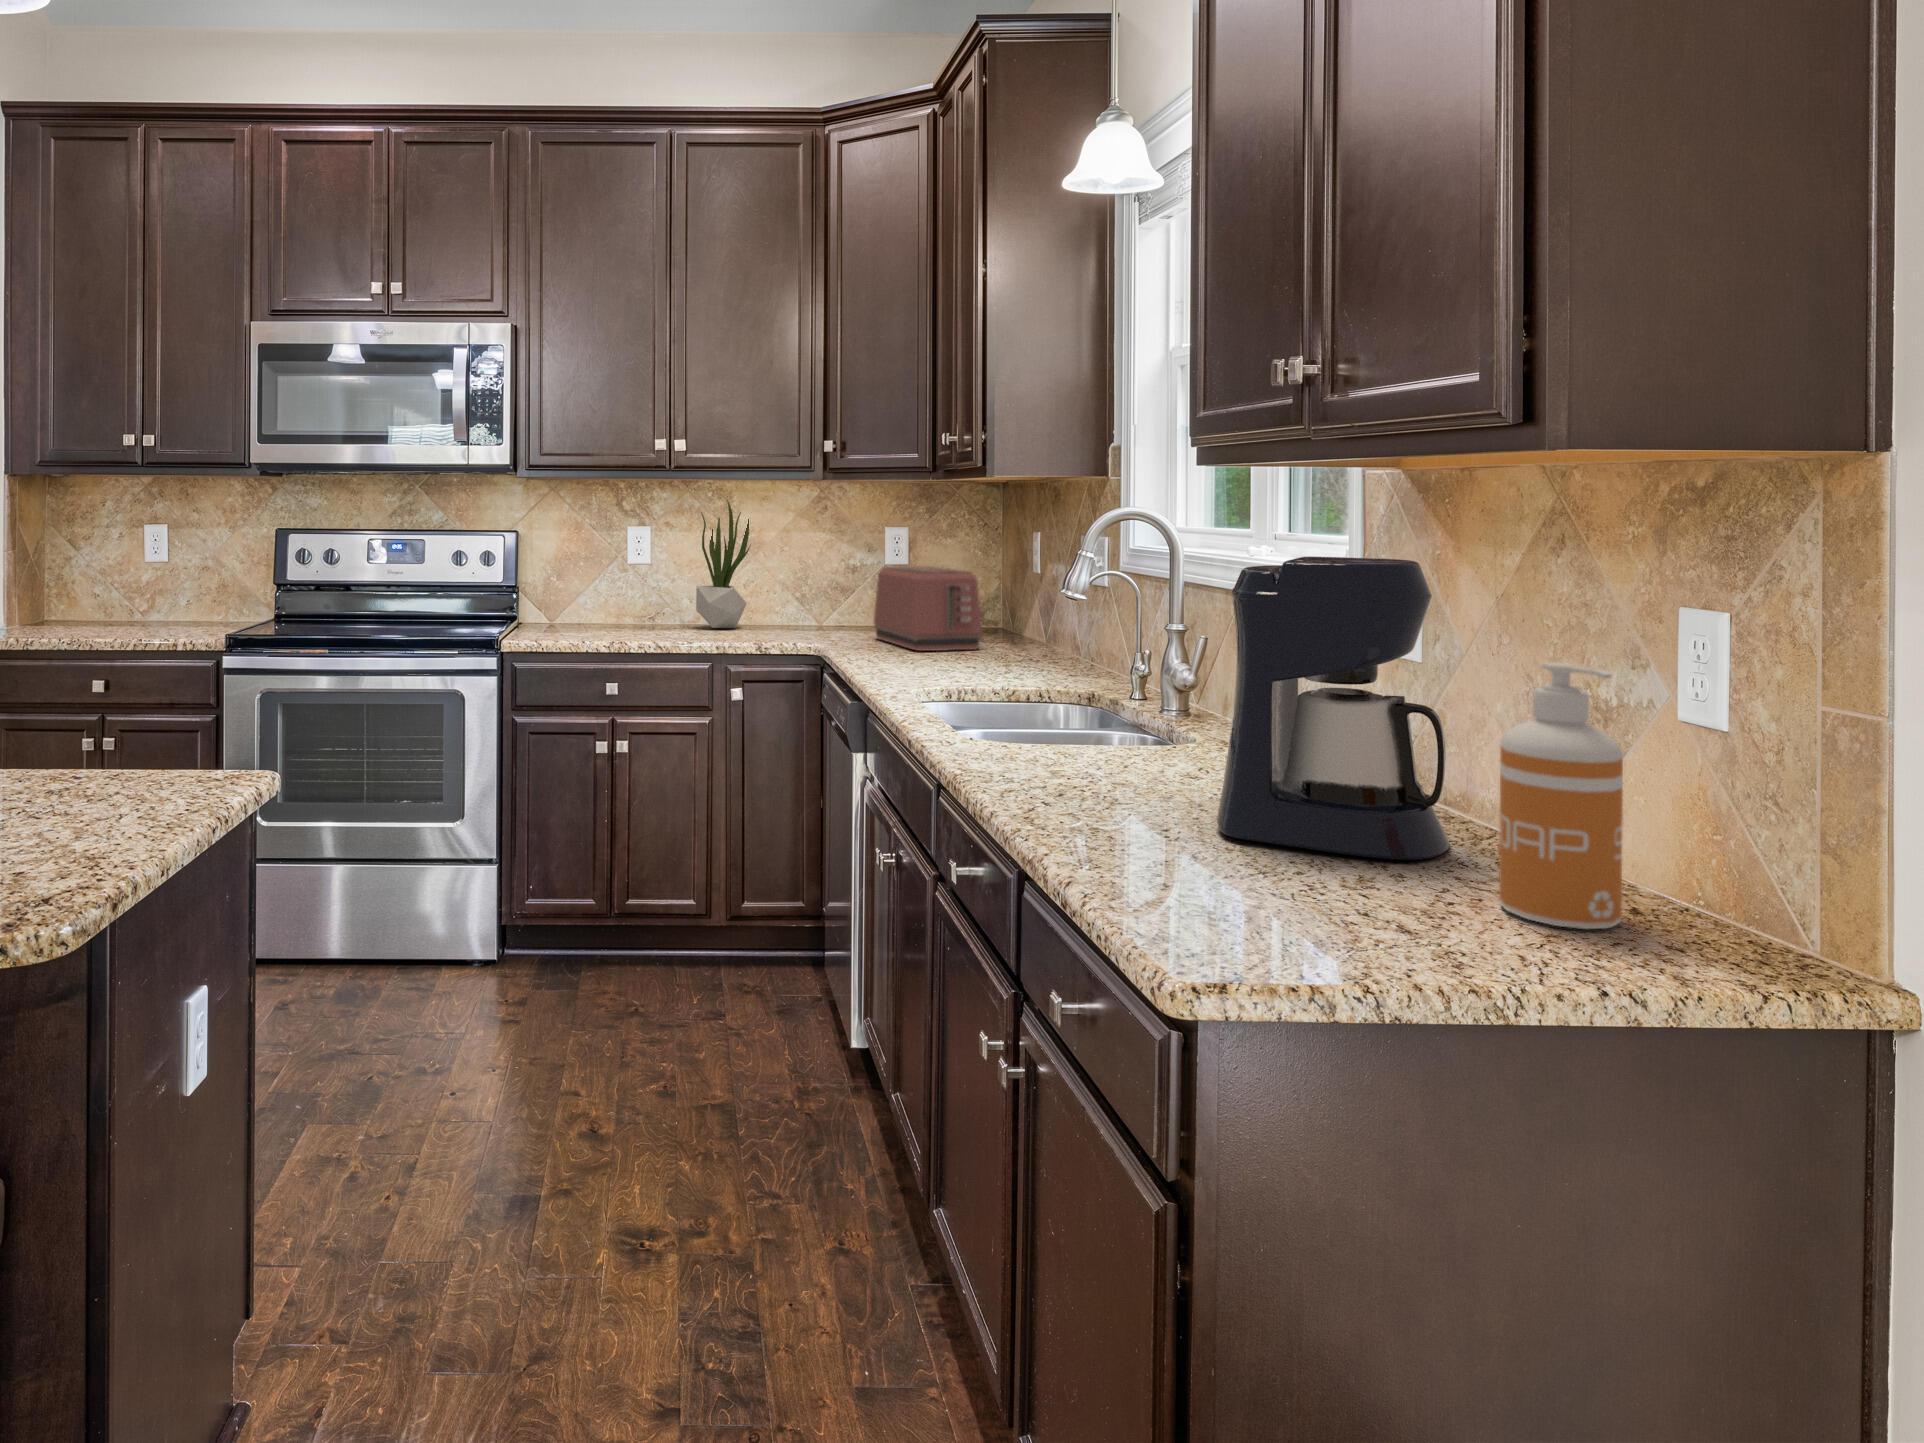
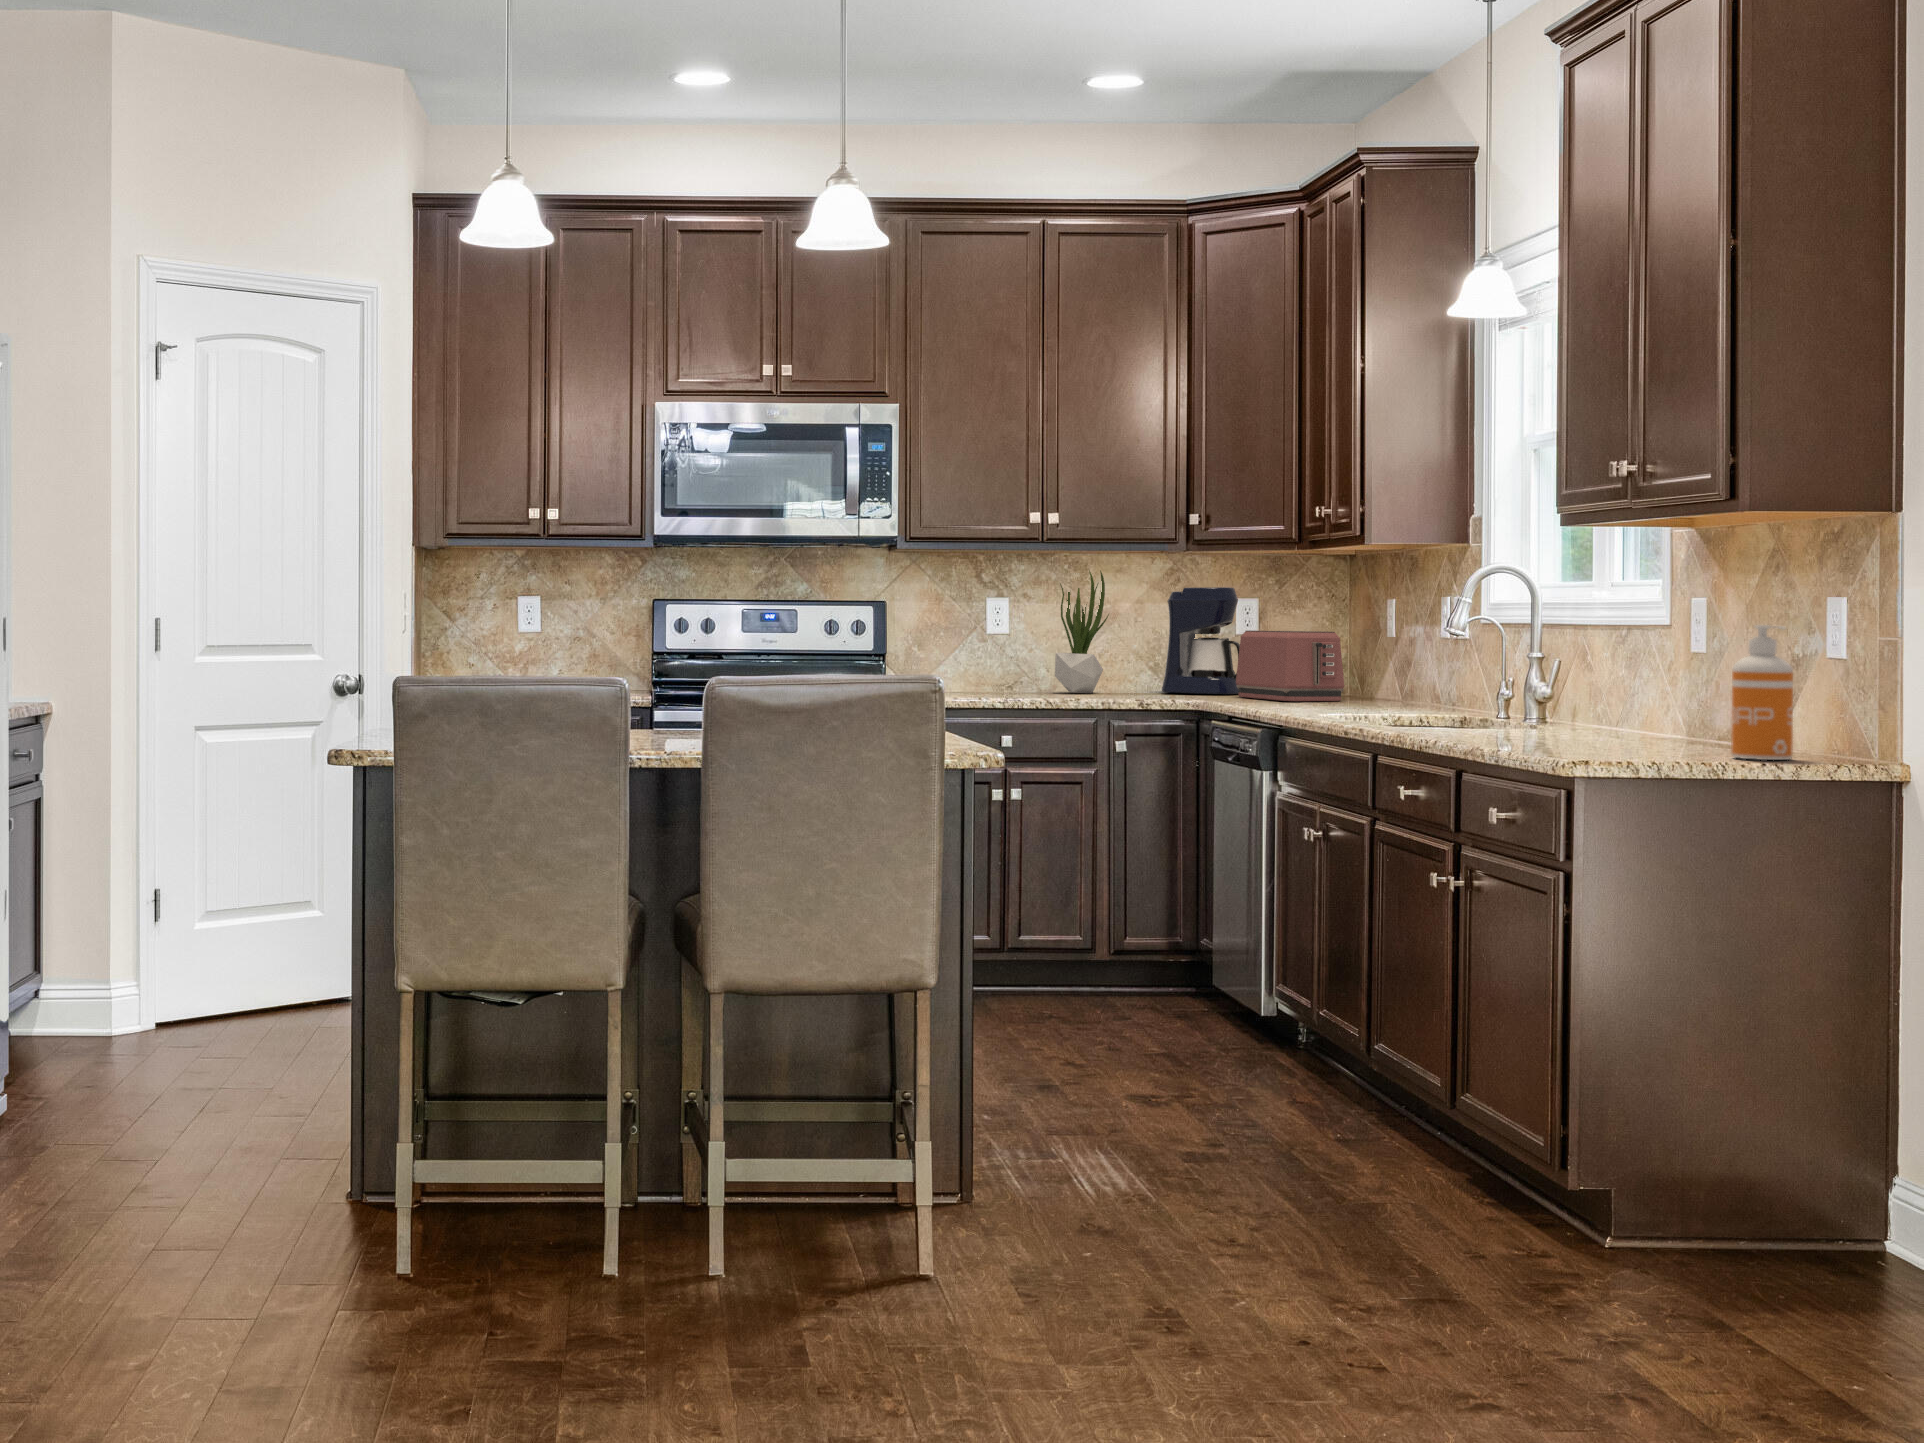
coffee maker: present [1217,556,1449,860] -> present [1162,587,1240,694]

